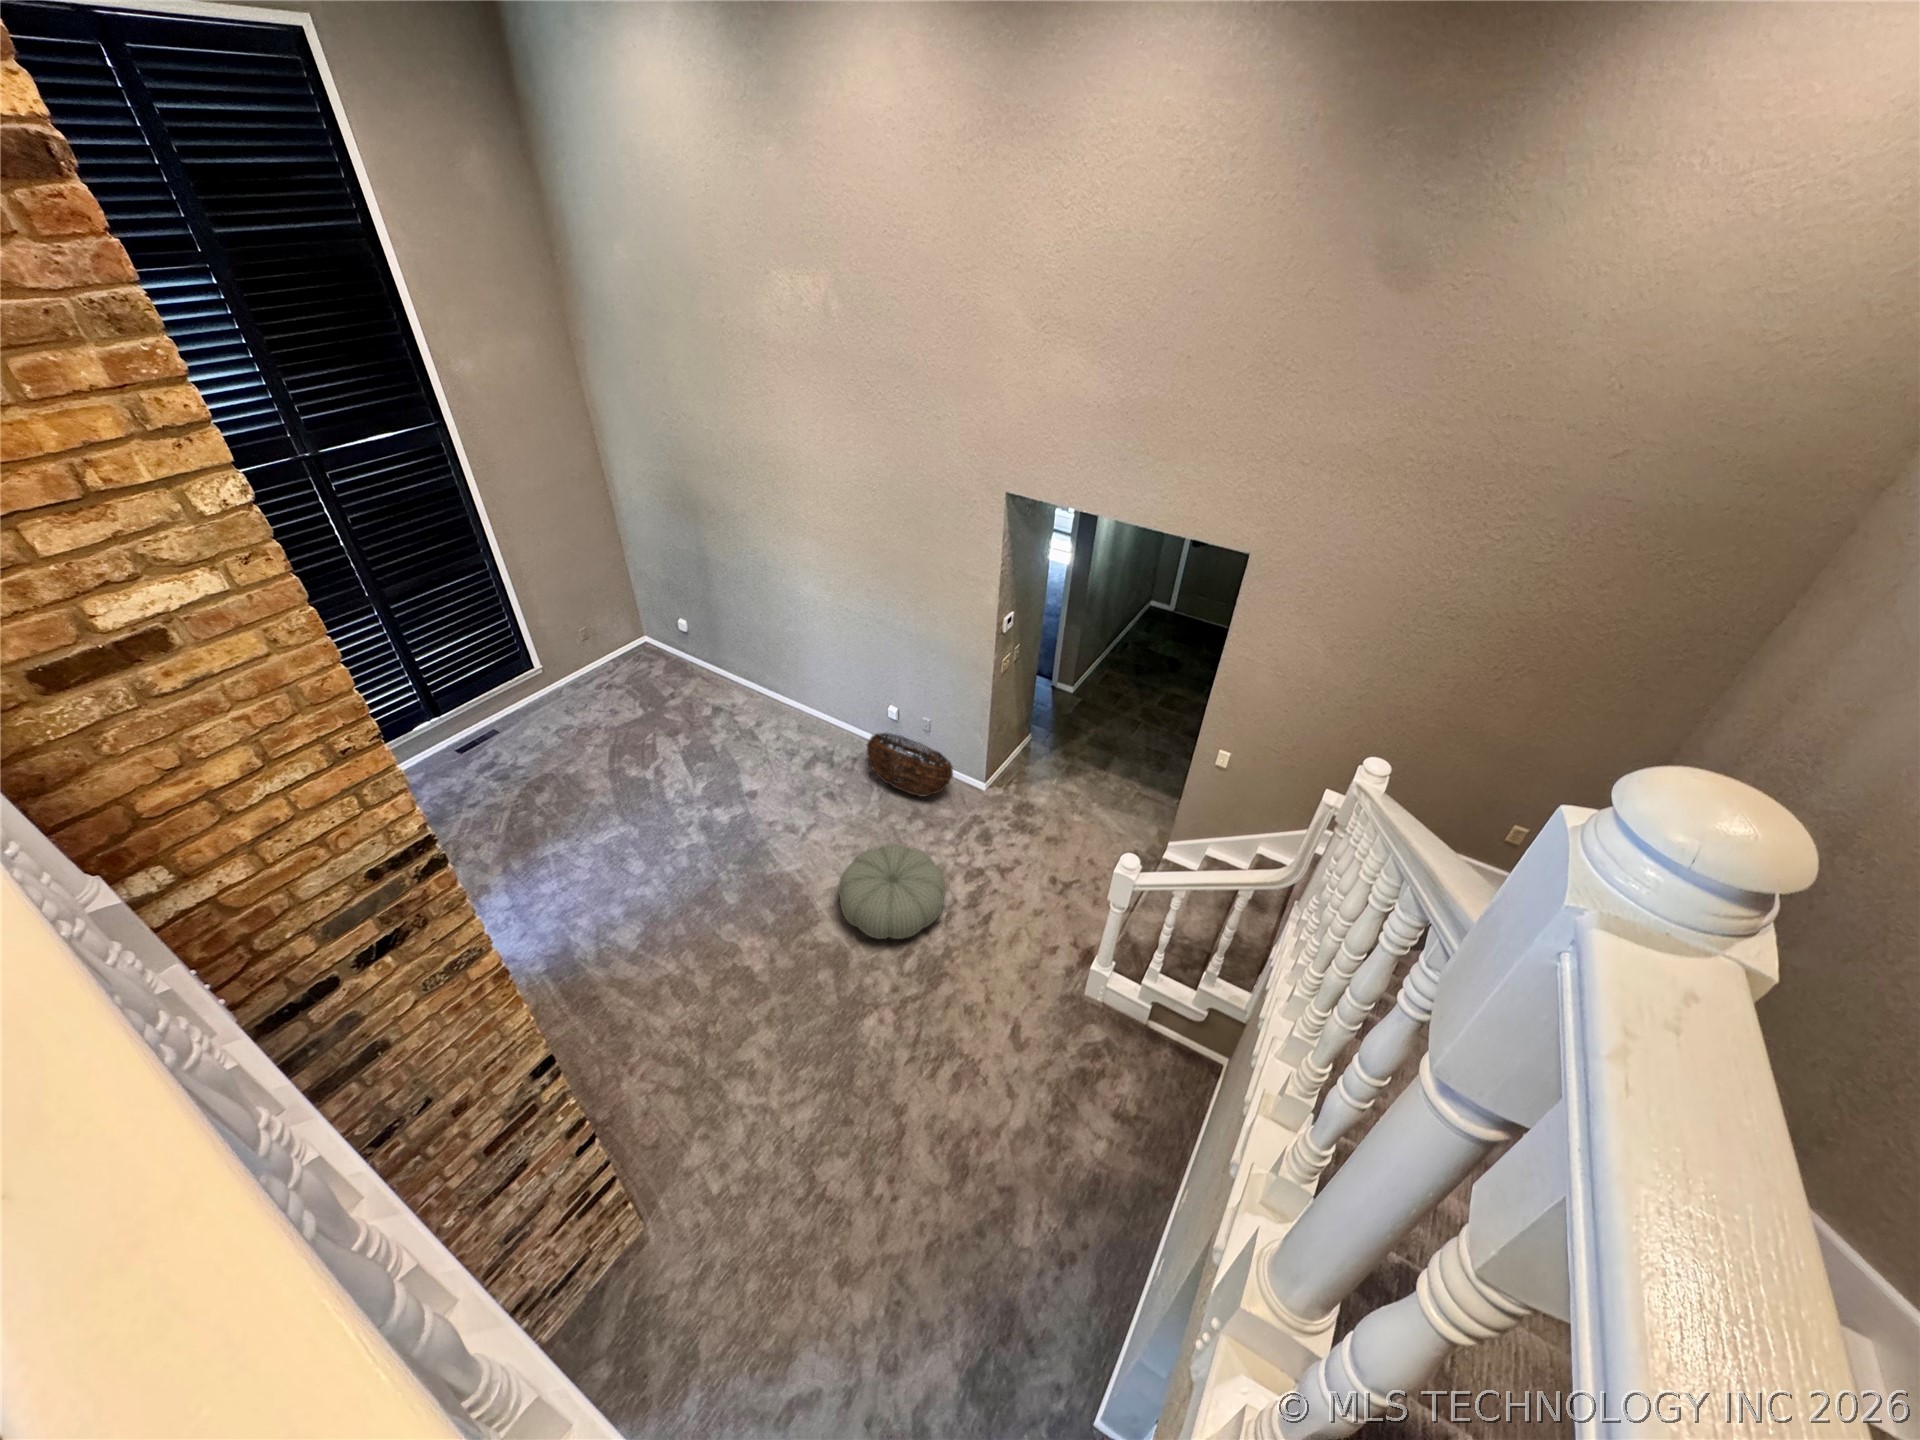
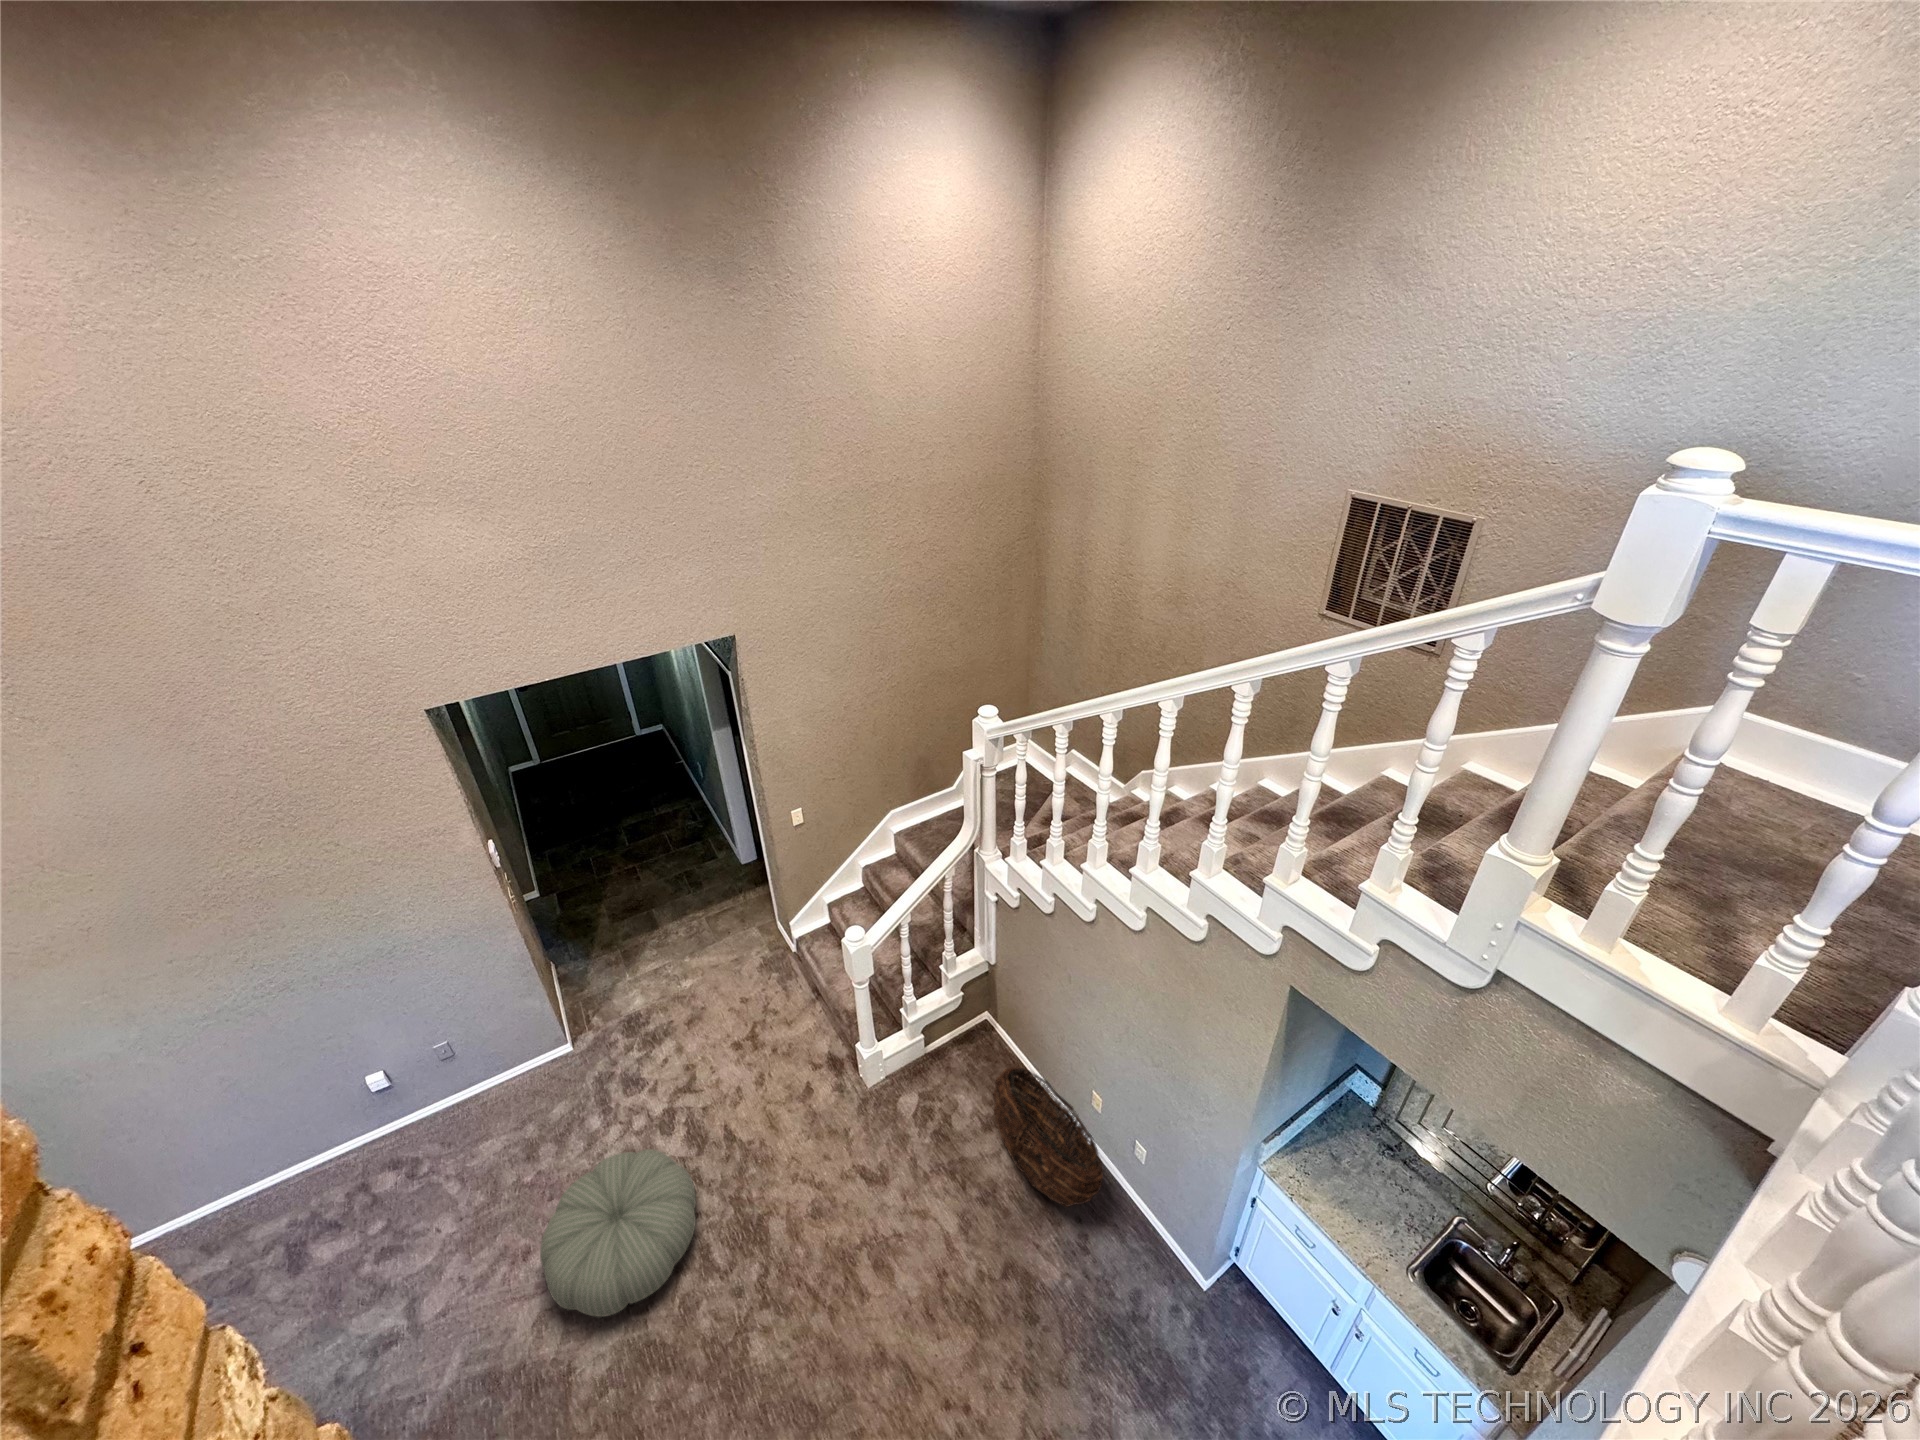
basket: present [867,733,953,797] -> present [993,1067,1104,1207]

